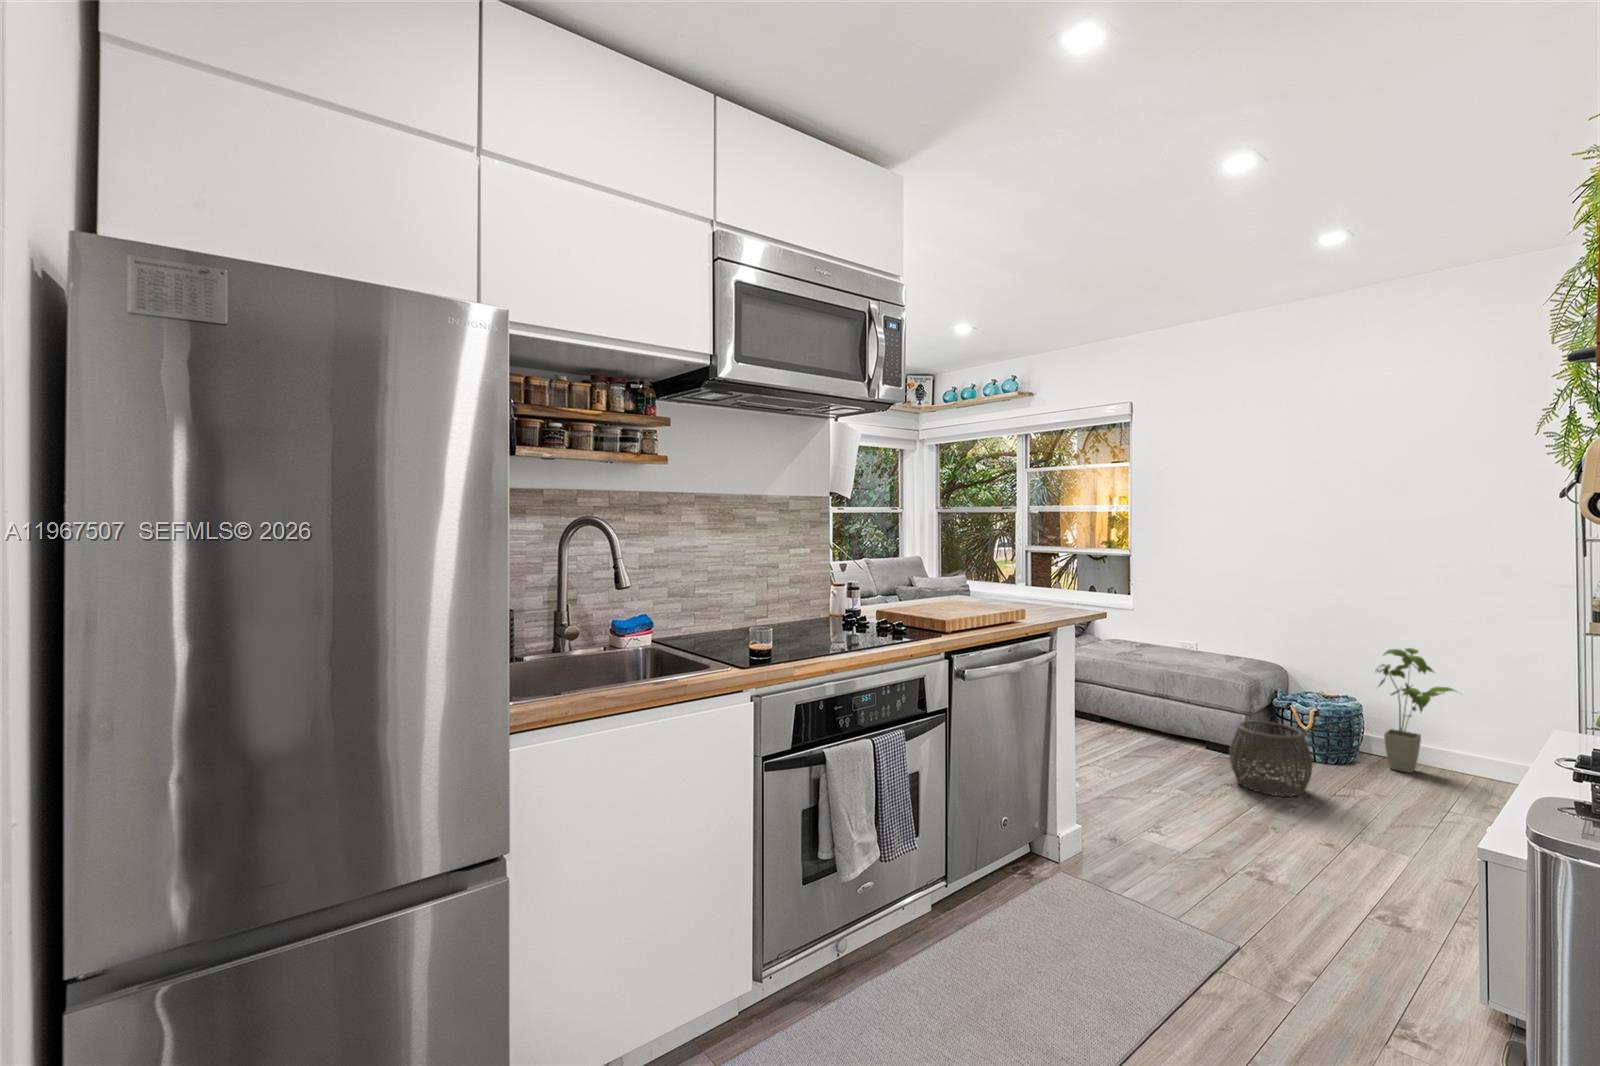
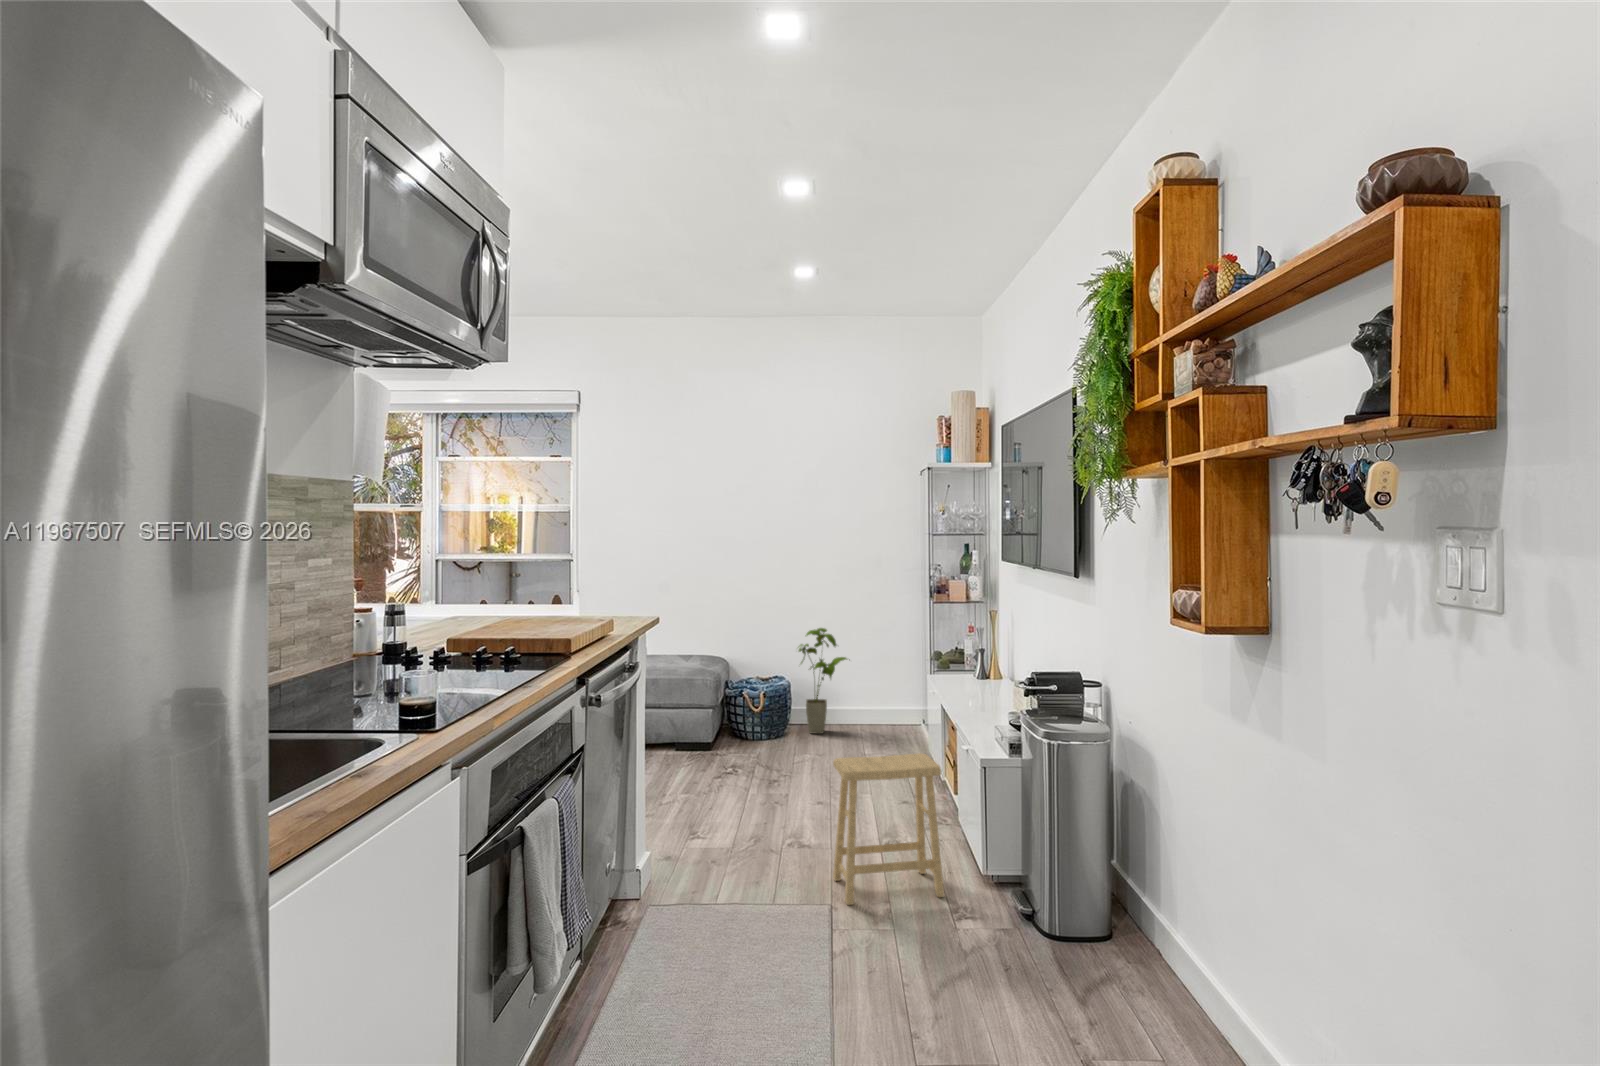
woven basket: present [1229,721,1313,797] -> none [715,709,781,778]
footstool: none [1269,790,1421,1003] -> present [833,753,944,905]

